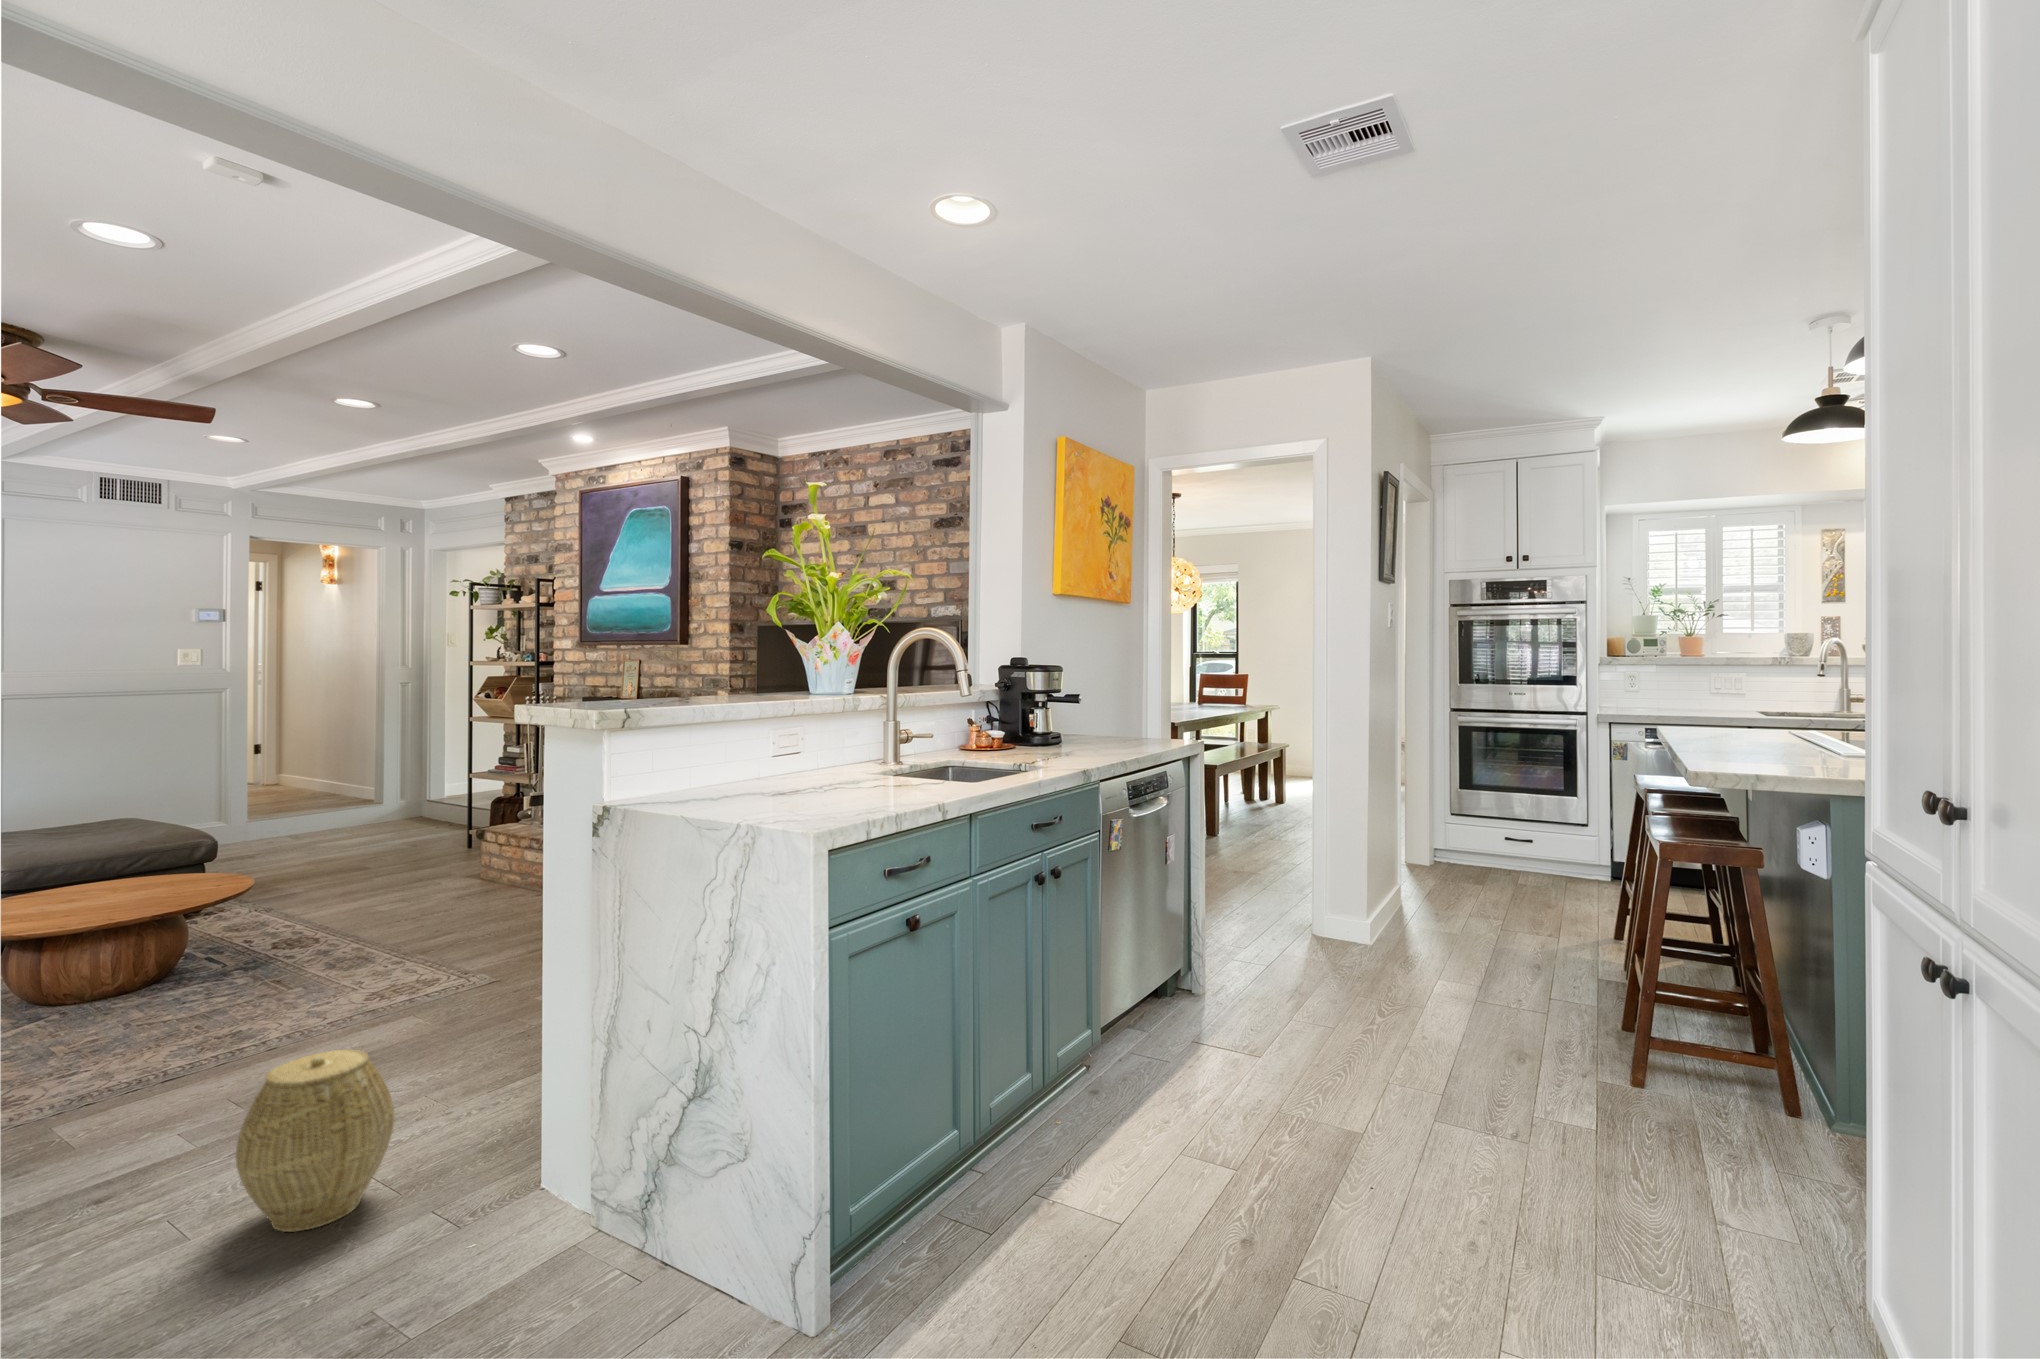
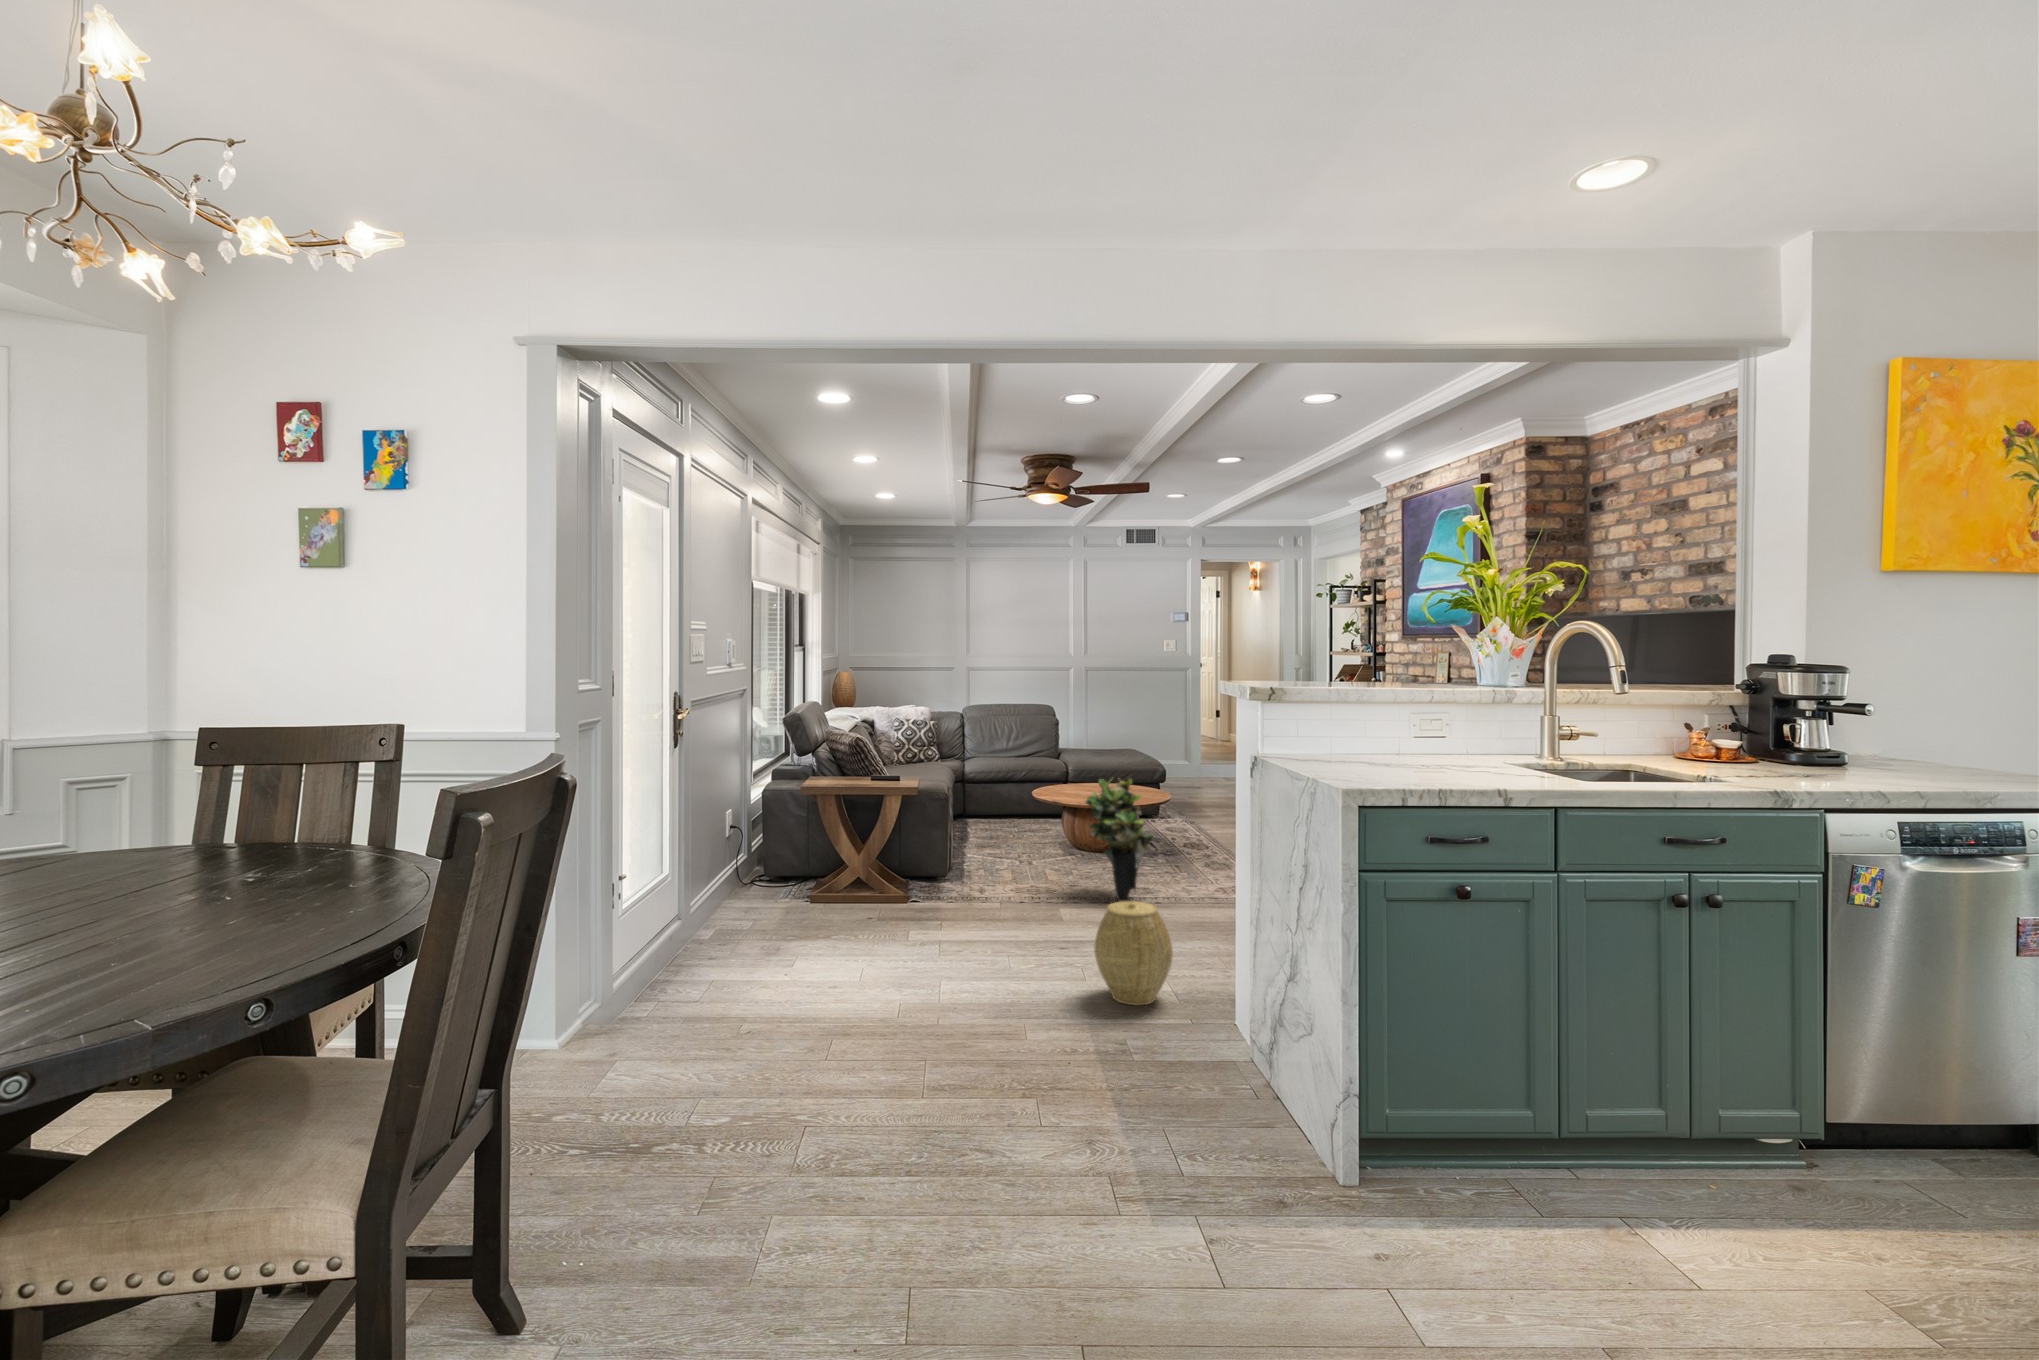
potted plant: none [121,857,273,1064] -> present [1085,778,1154,902]

